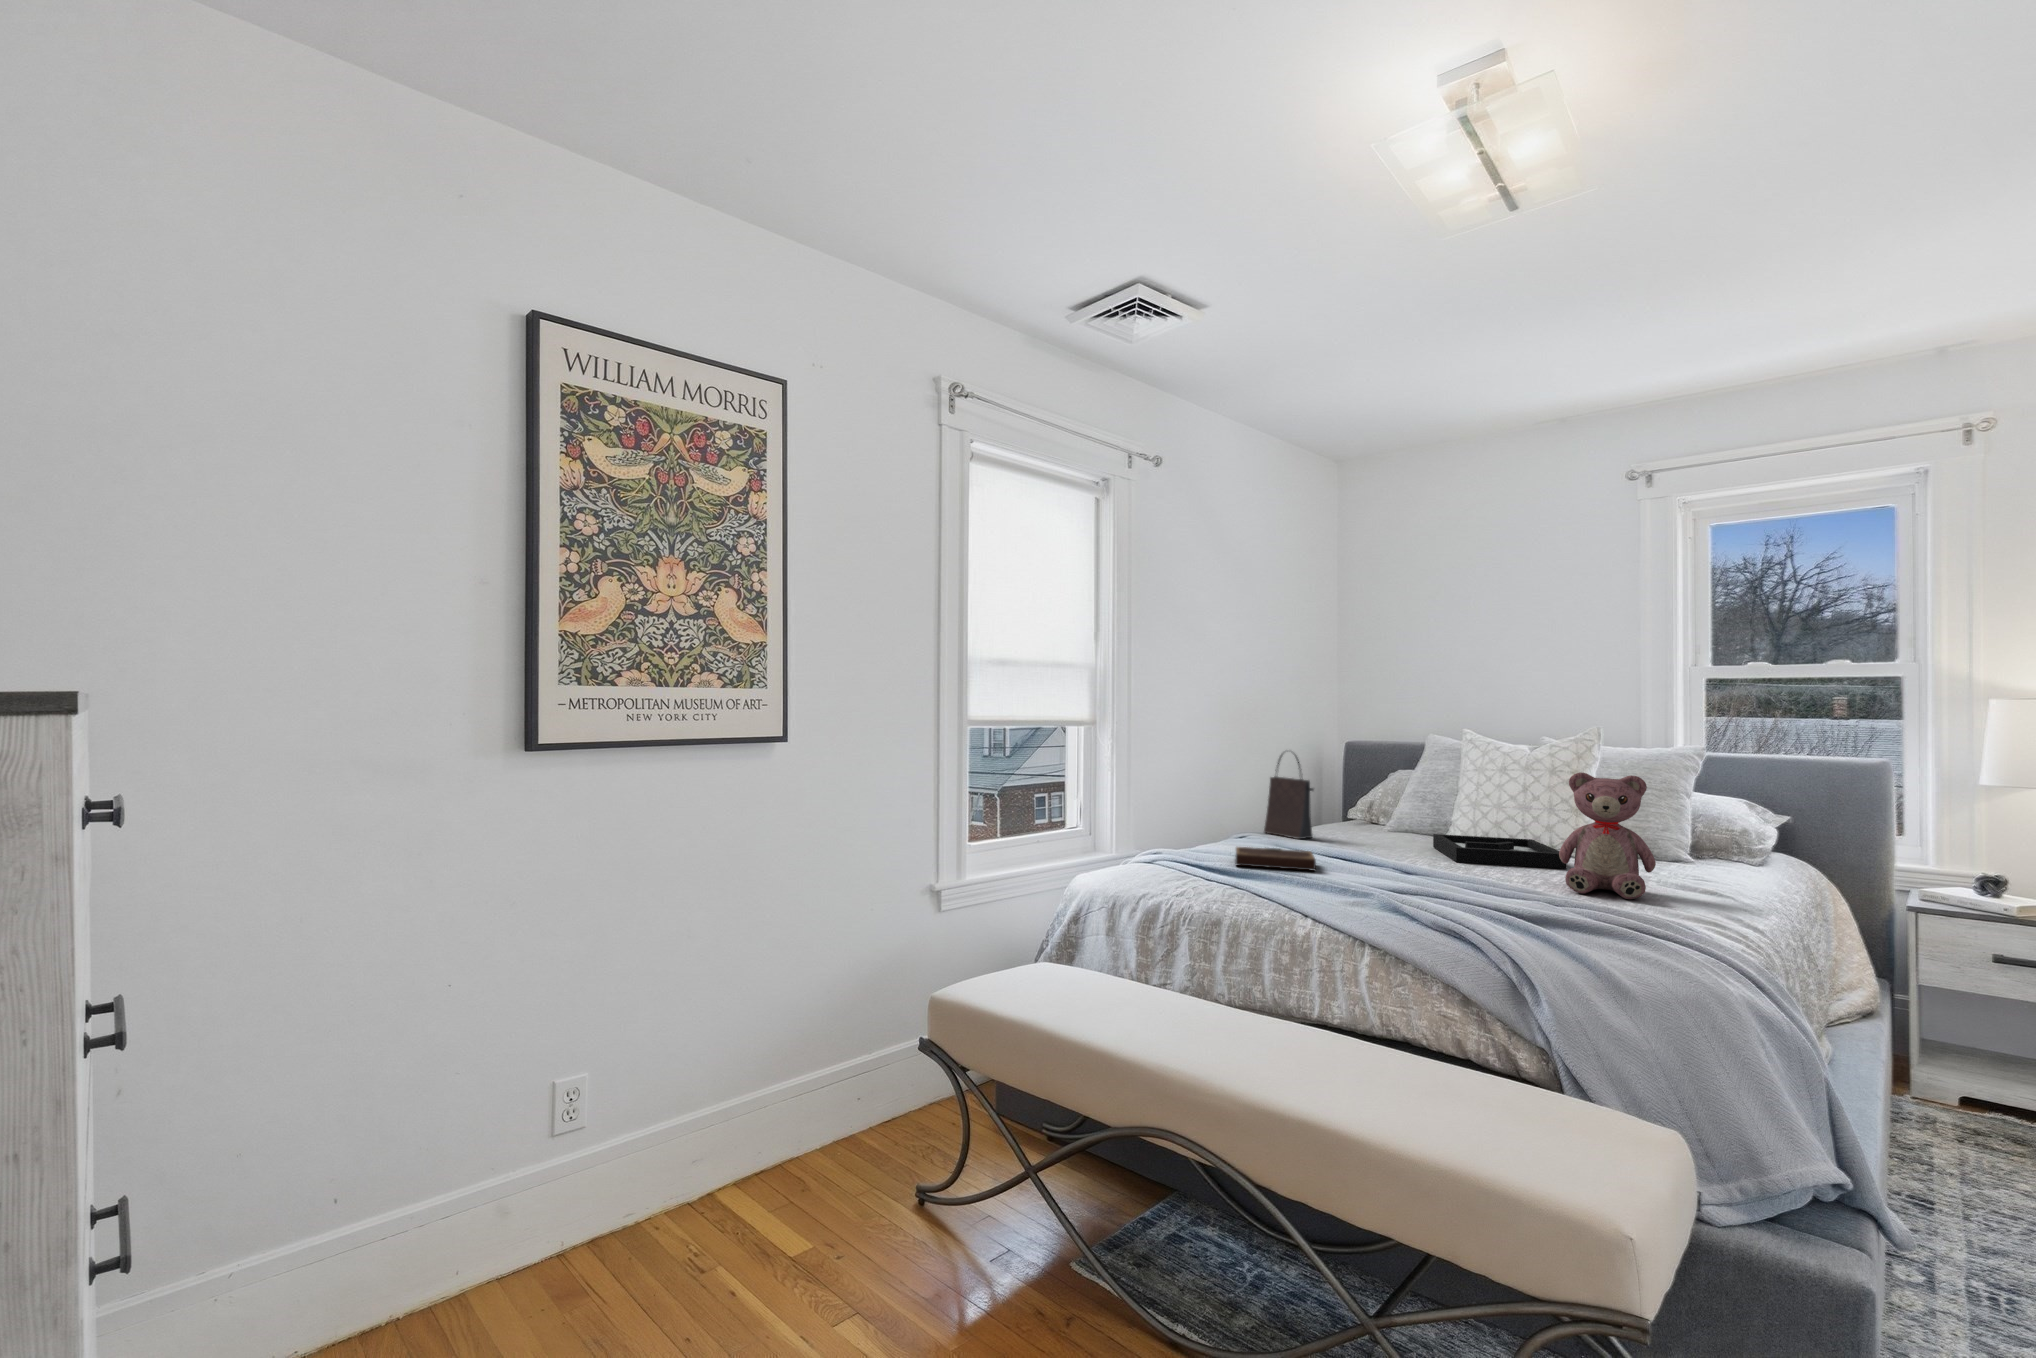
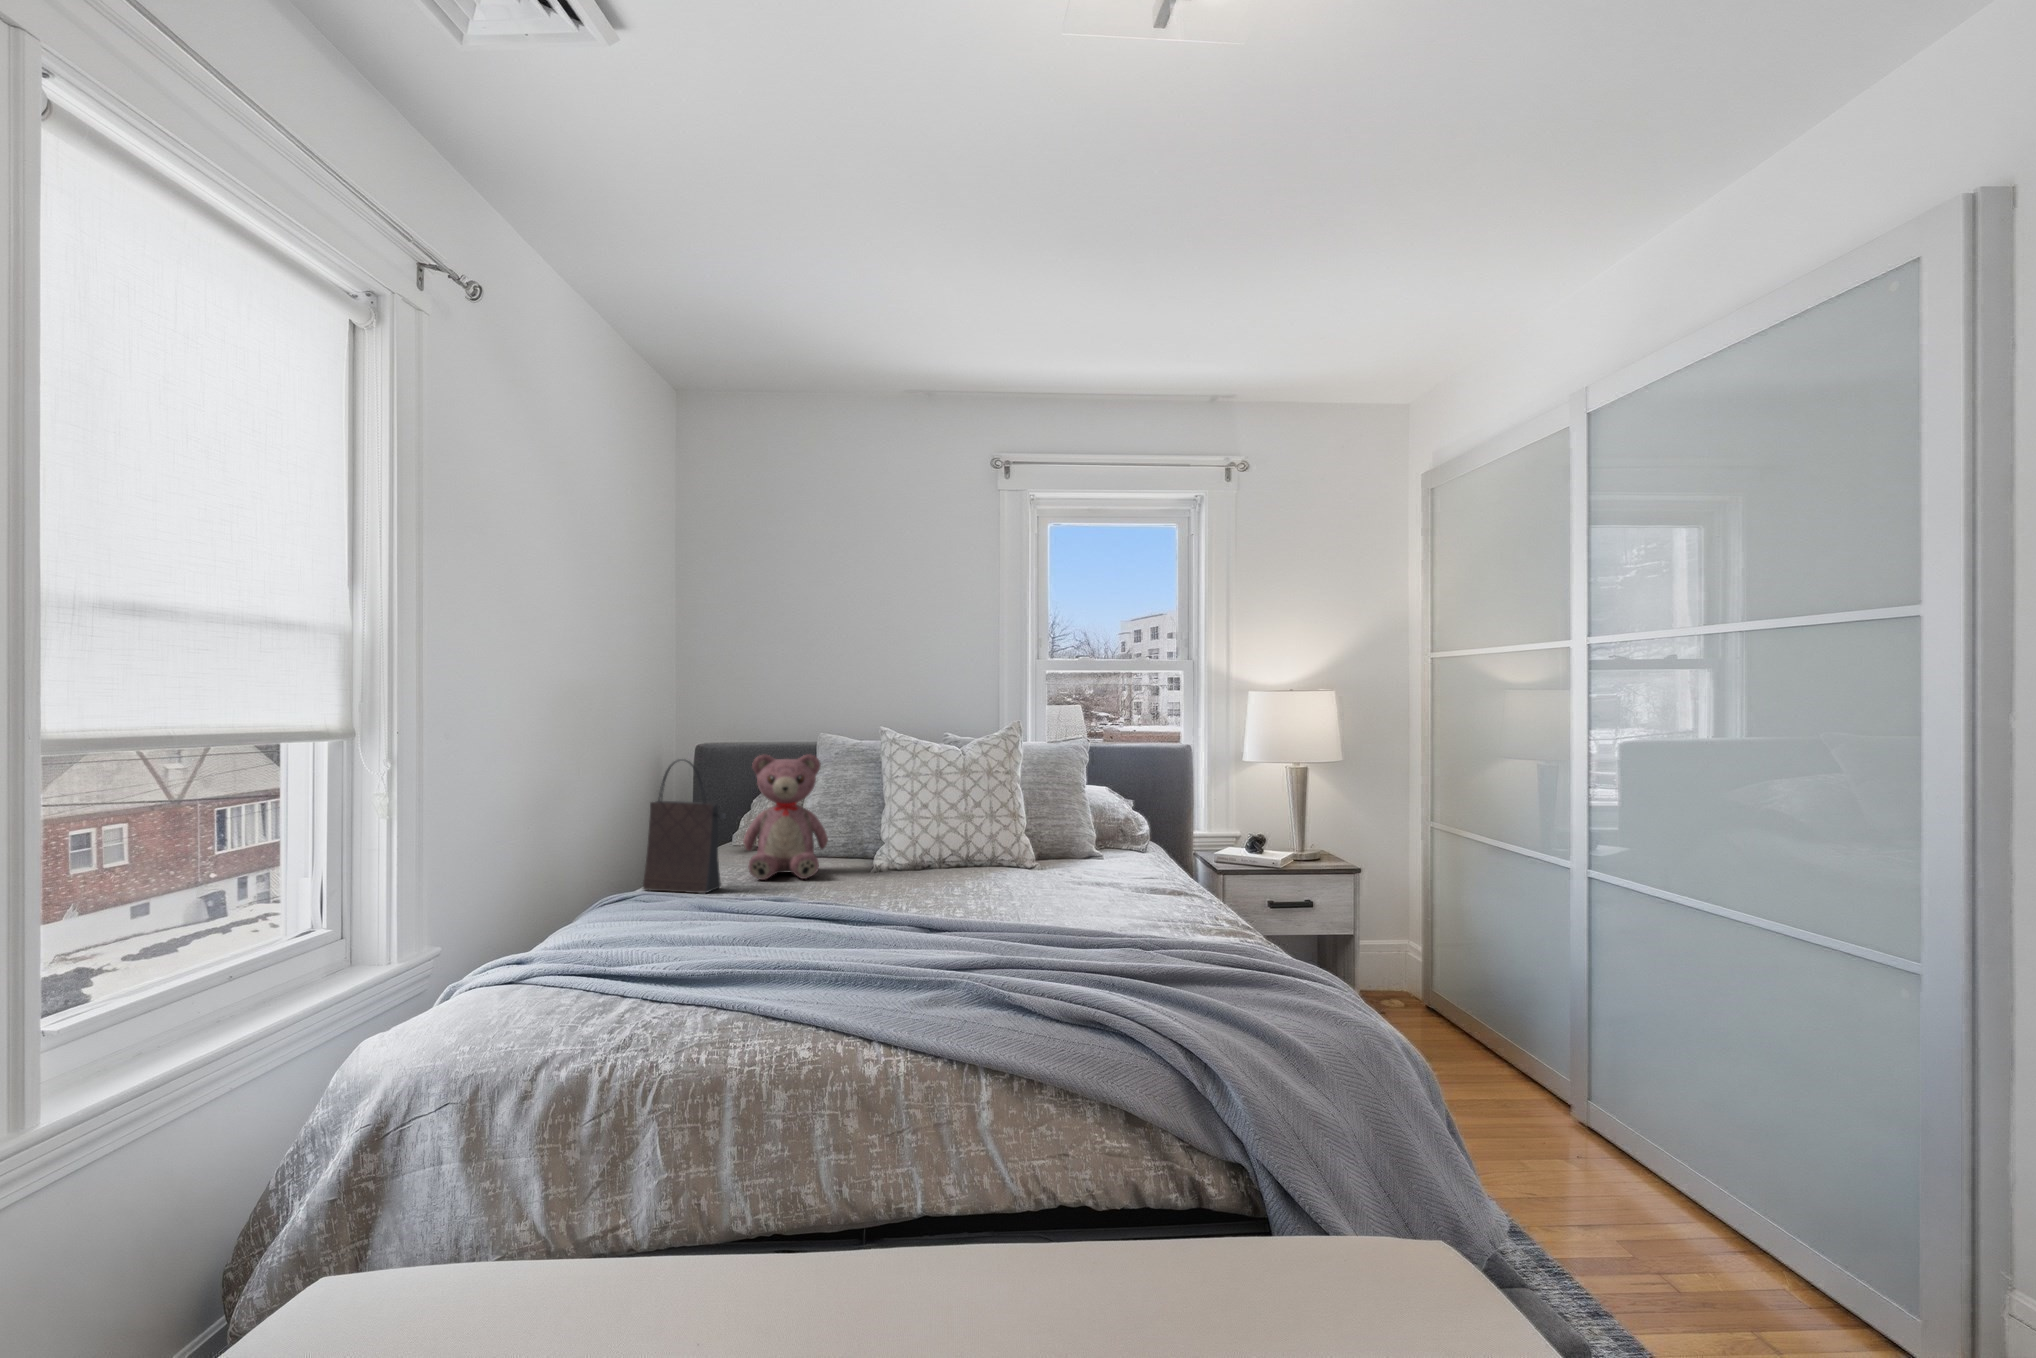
teddy bear: present [1559,773,1656,899] -> present [743,754,828,880]
decorative tray: present [1433,834,1567,869] -> none [879,851,1046,897]
notebook: present [1235,847,1316,871] -> none [657,916,802,964]

